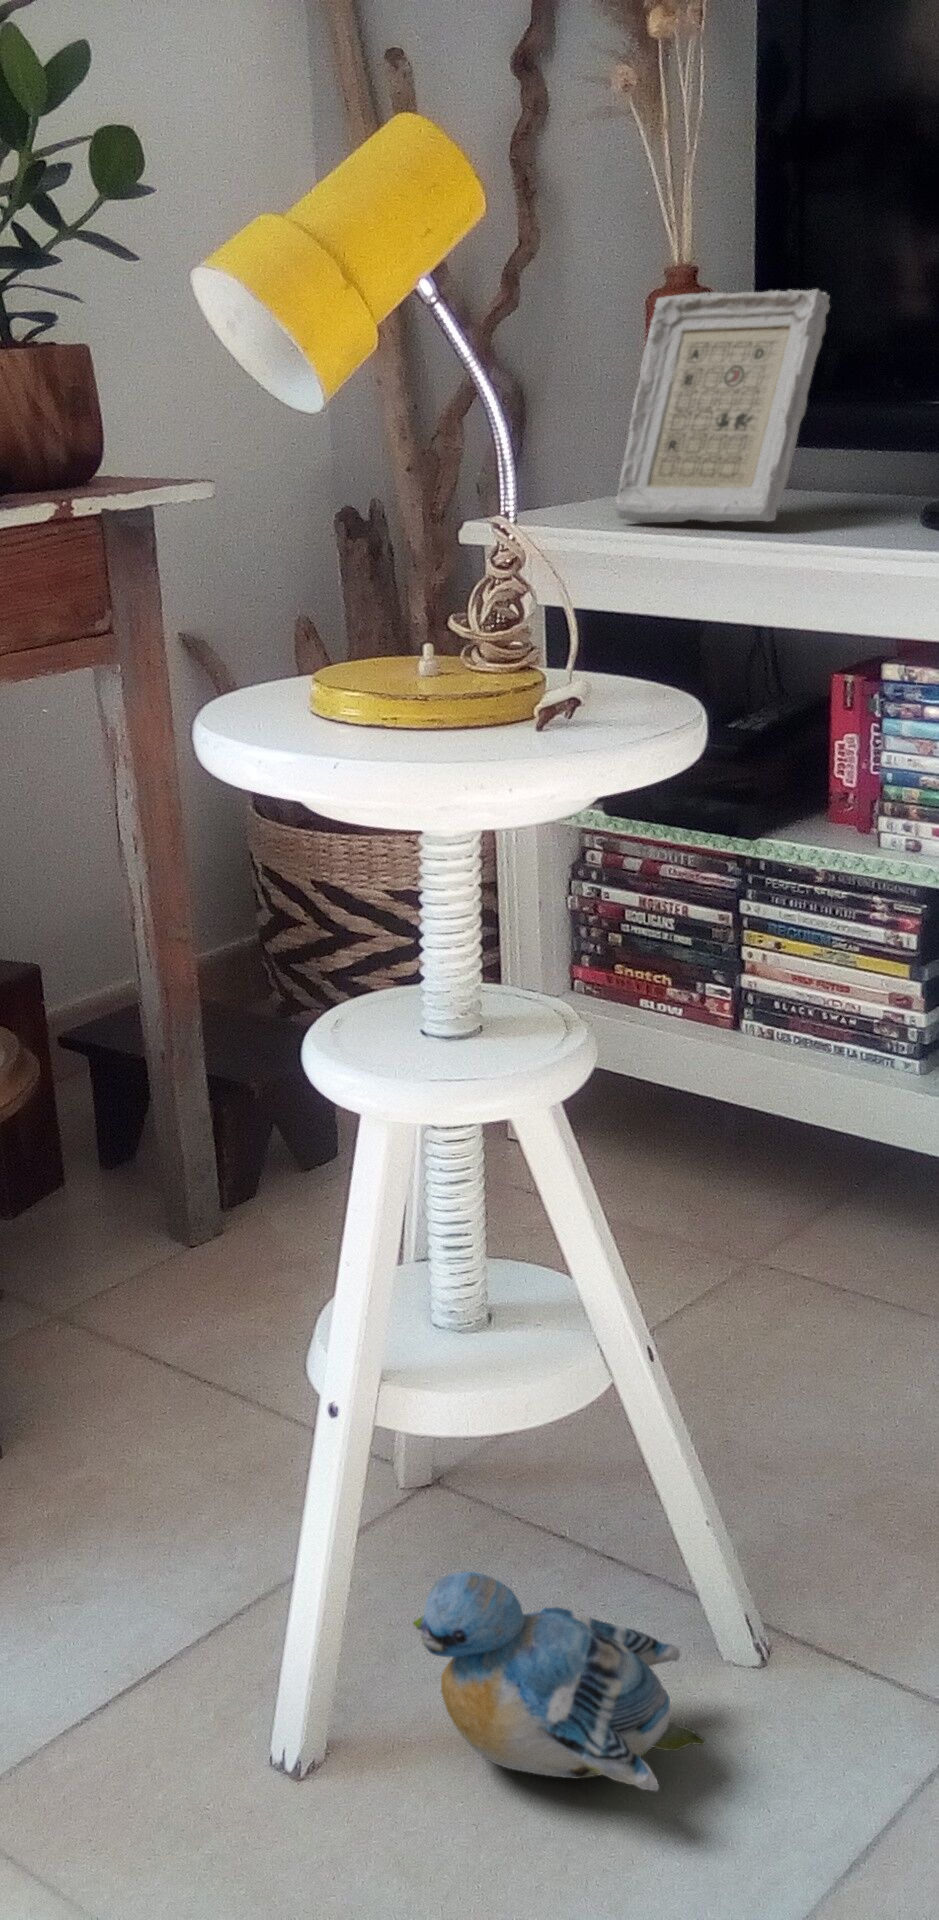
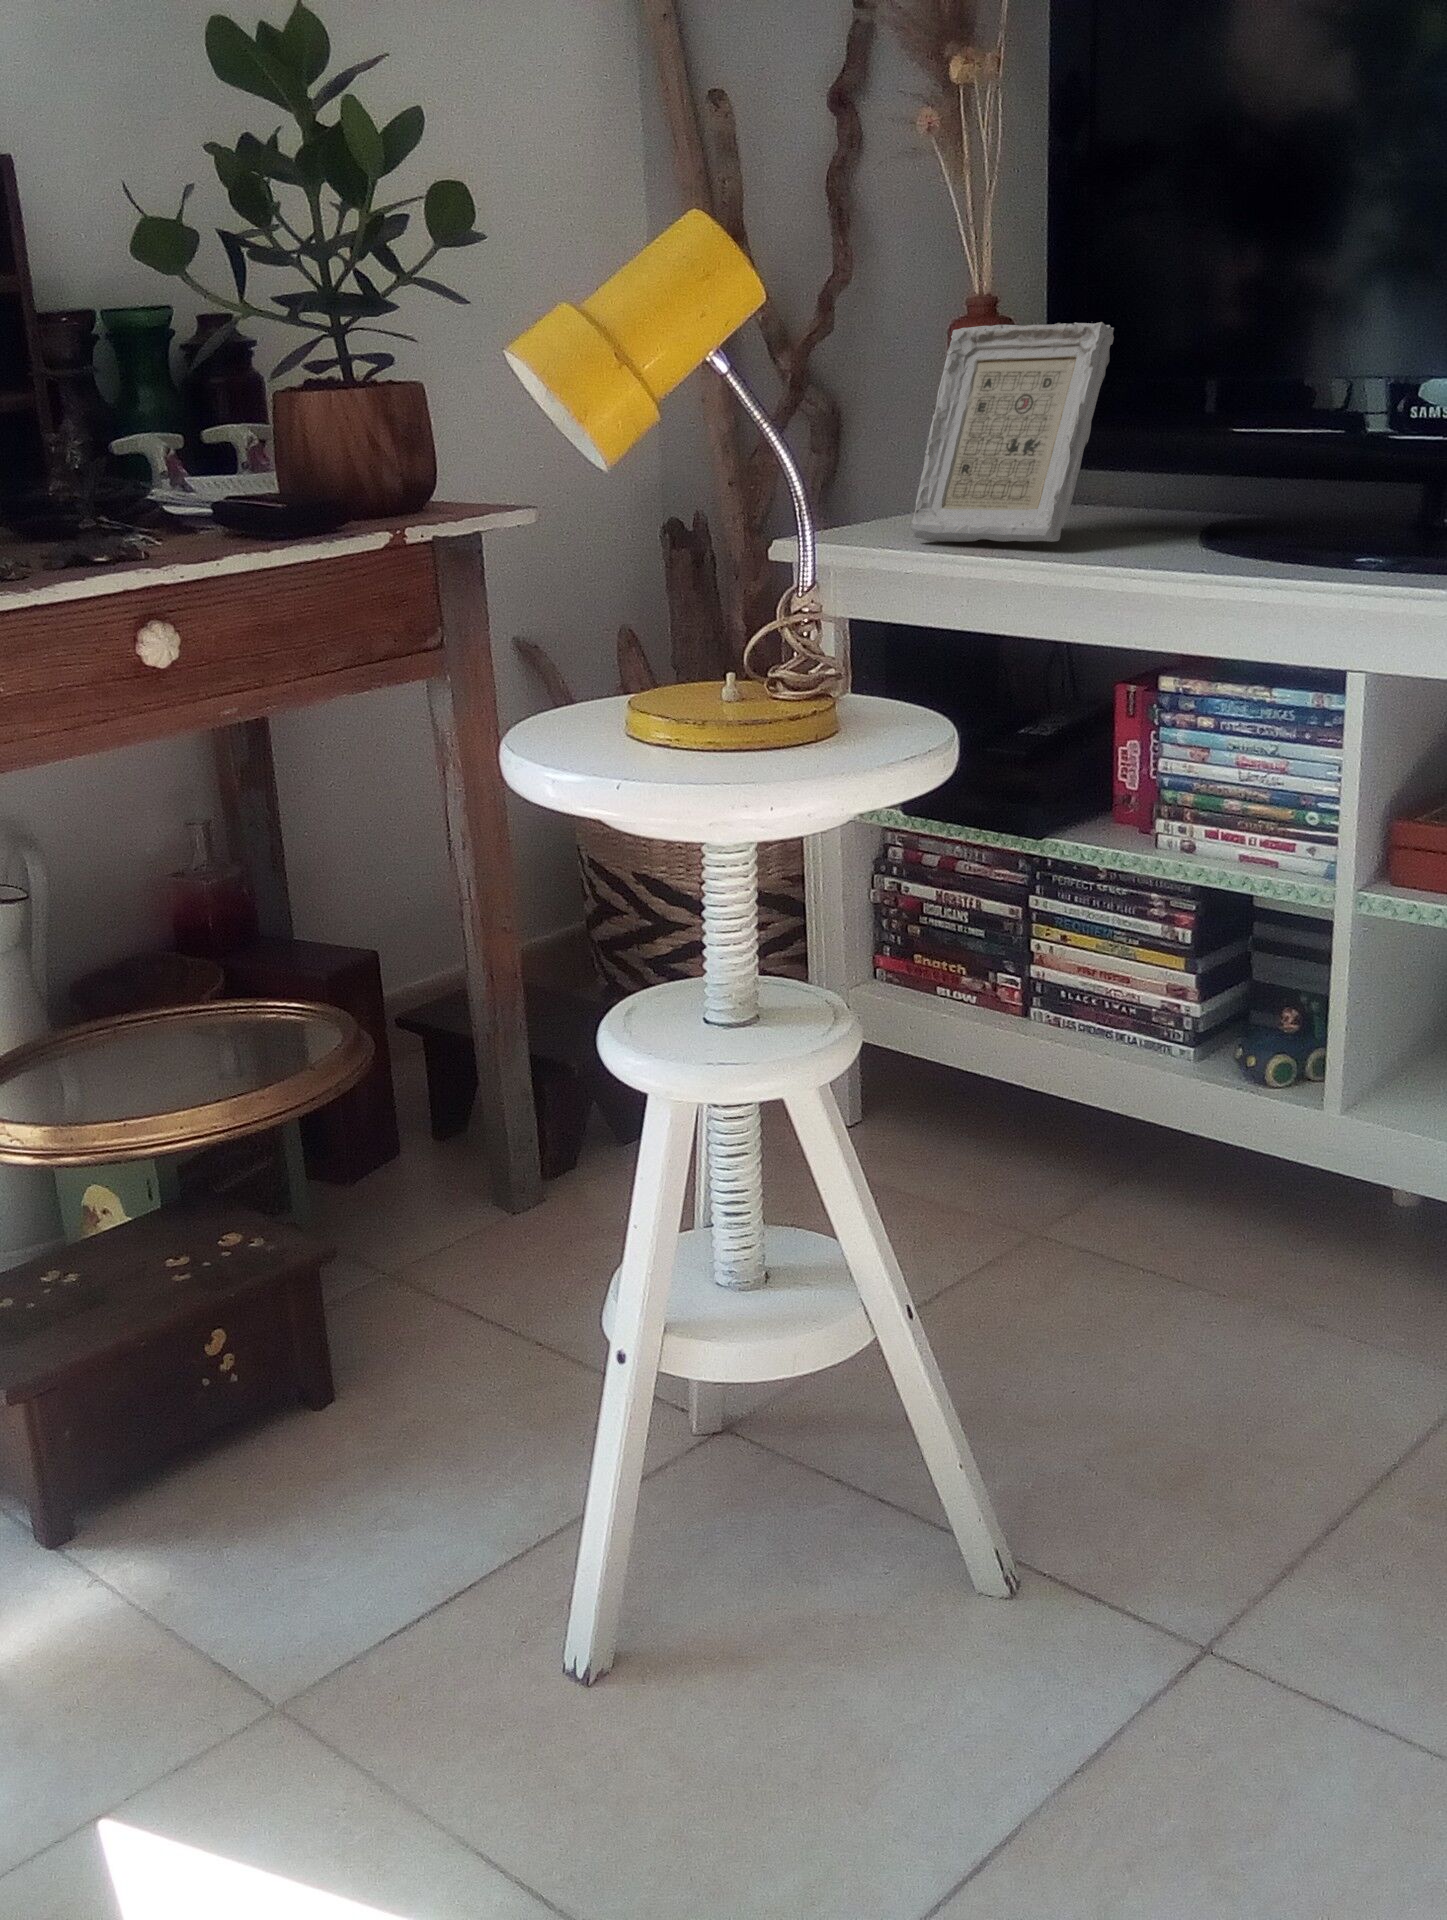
plush toy: present [413,1572,705,1791] -> none [691,1502,951,1701]

